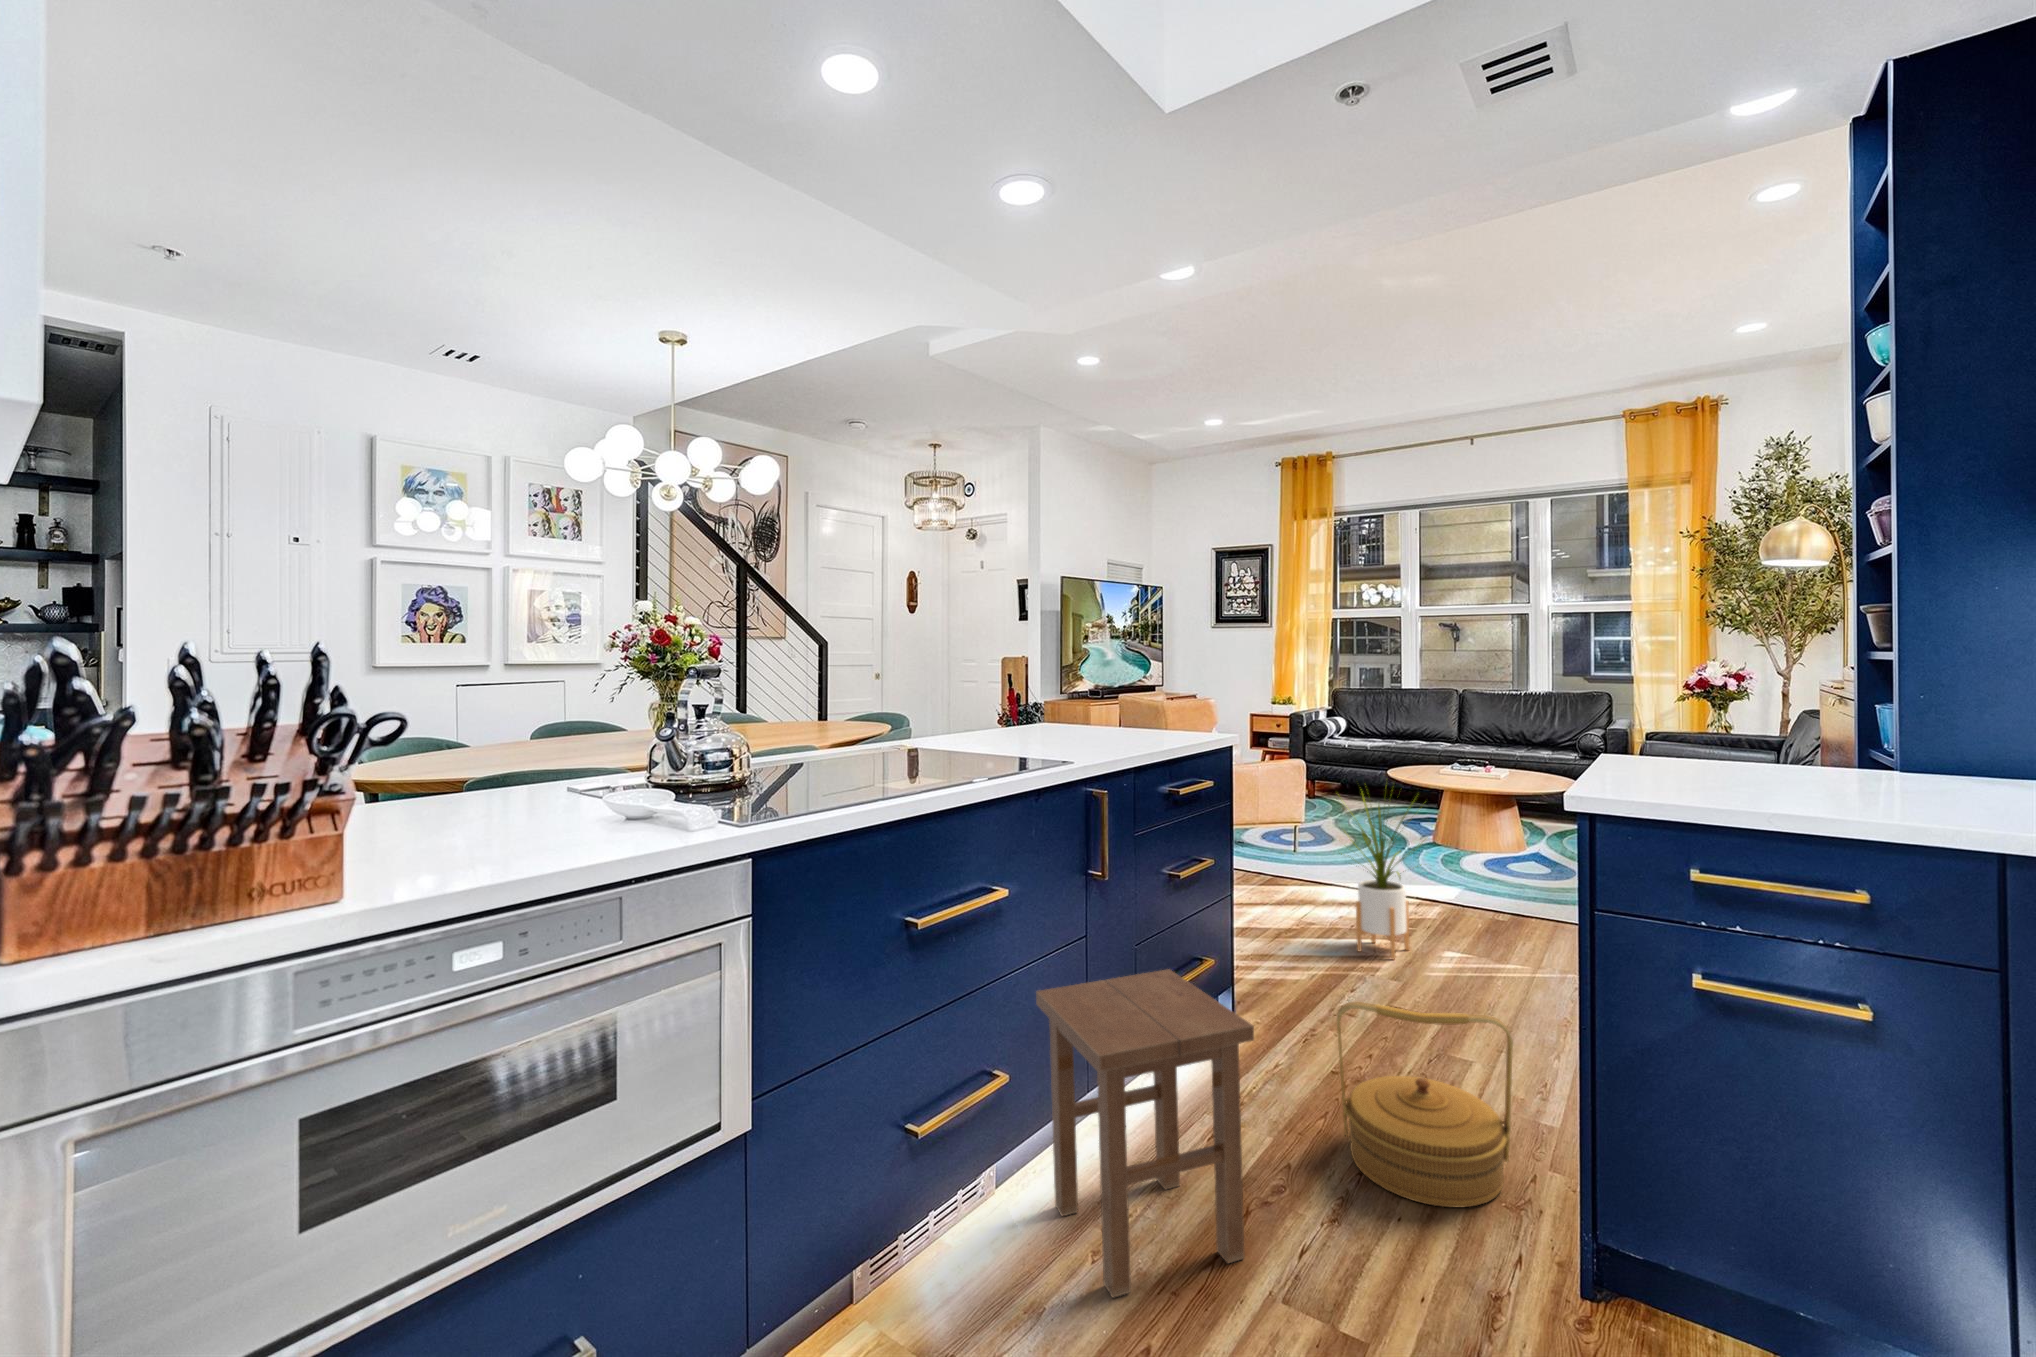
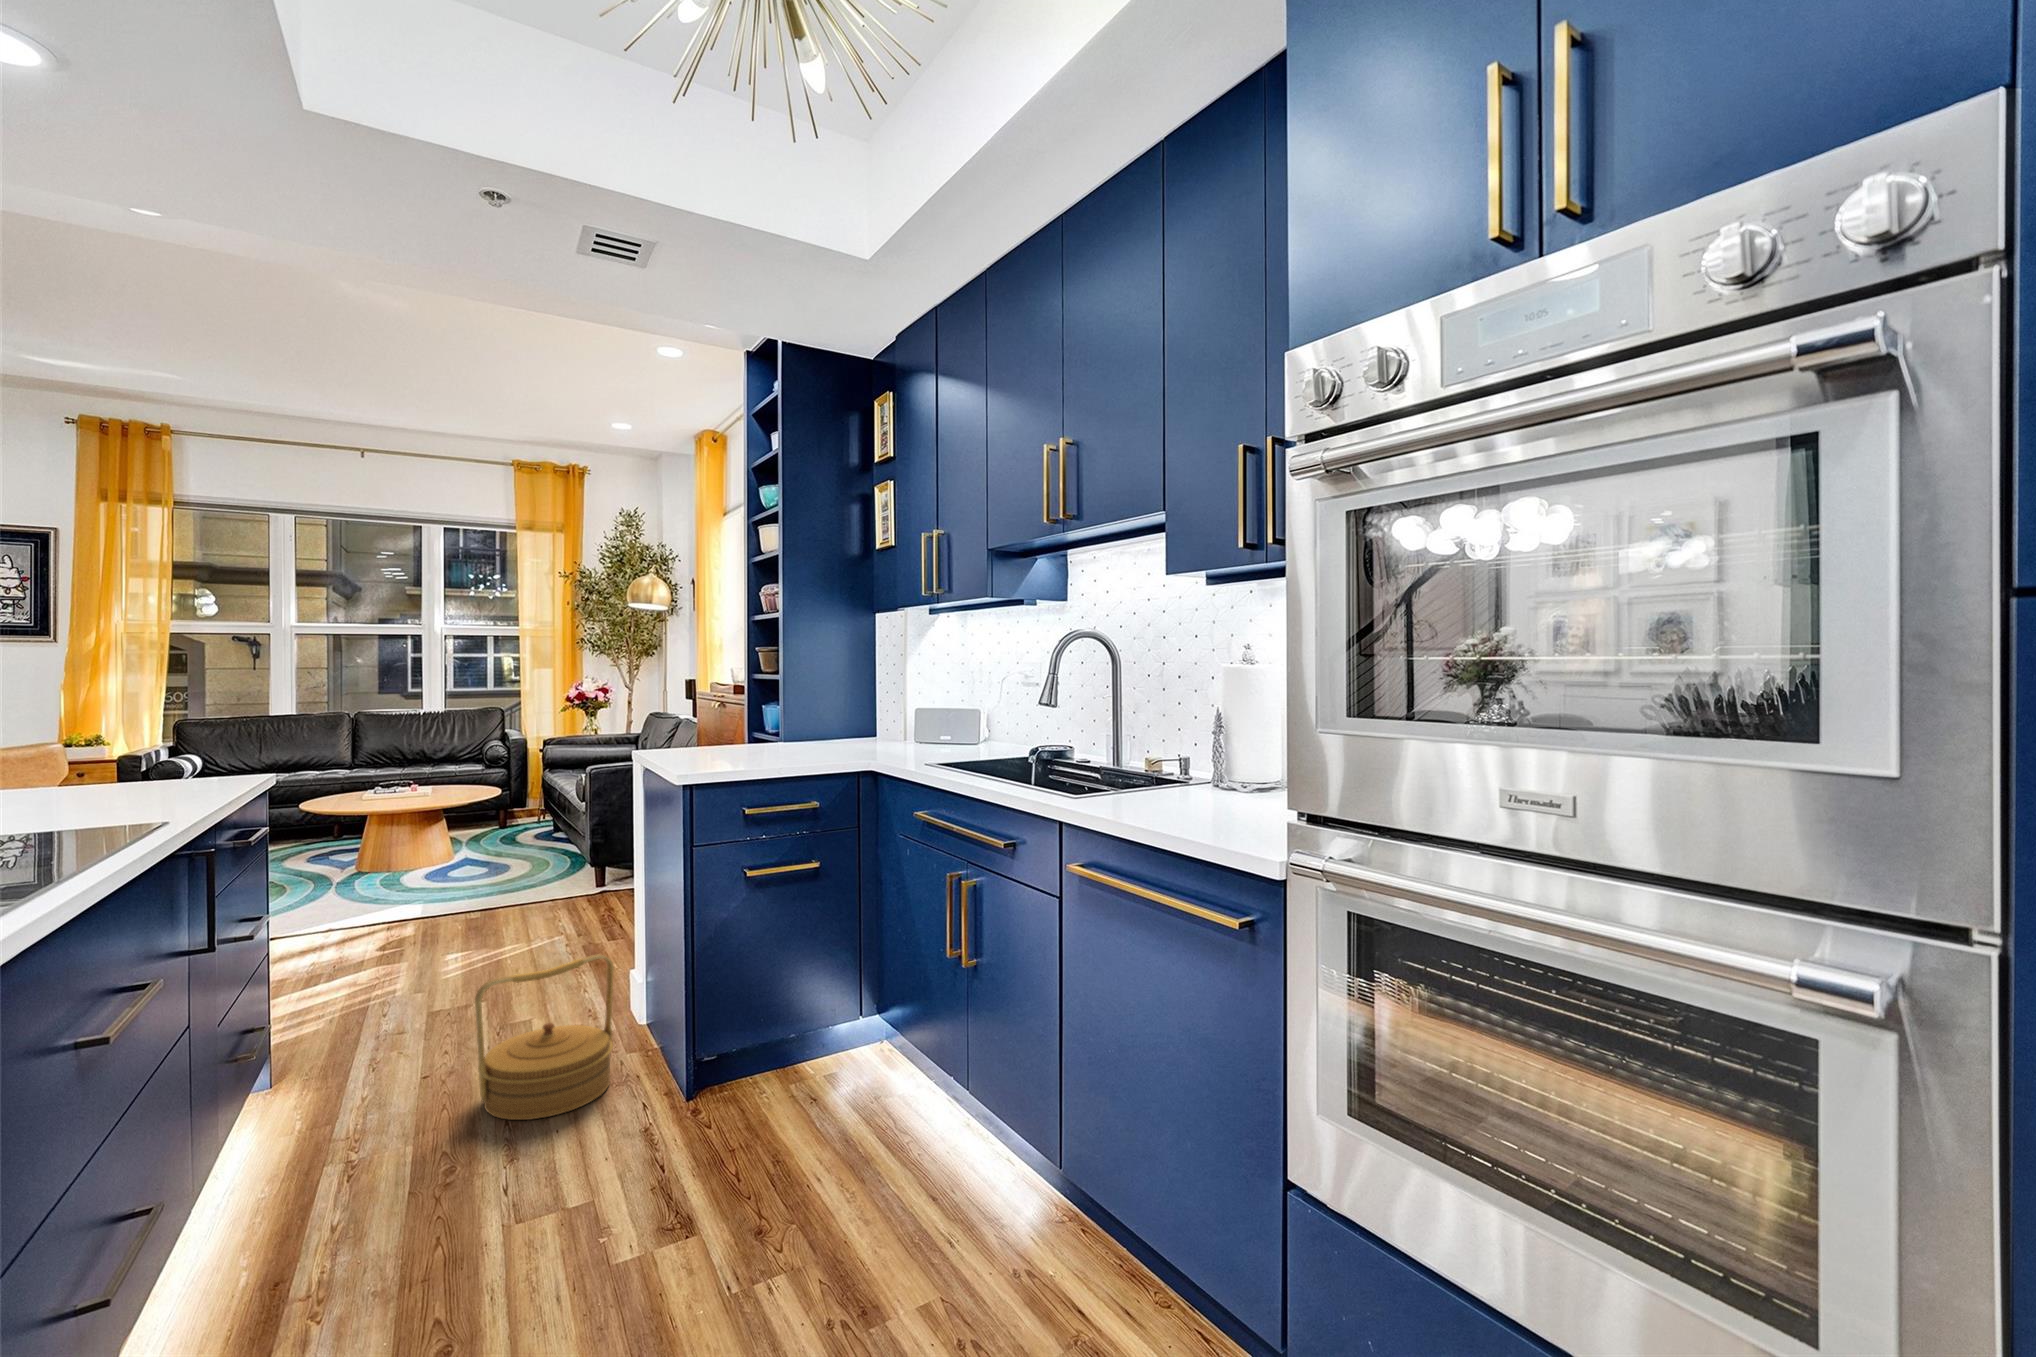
house plant: present [1341,795,1421,959] -> none [329,796,444,982]
stool: present [1036,969,1254,1298] -> none [193,1000,476,1307]

